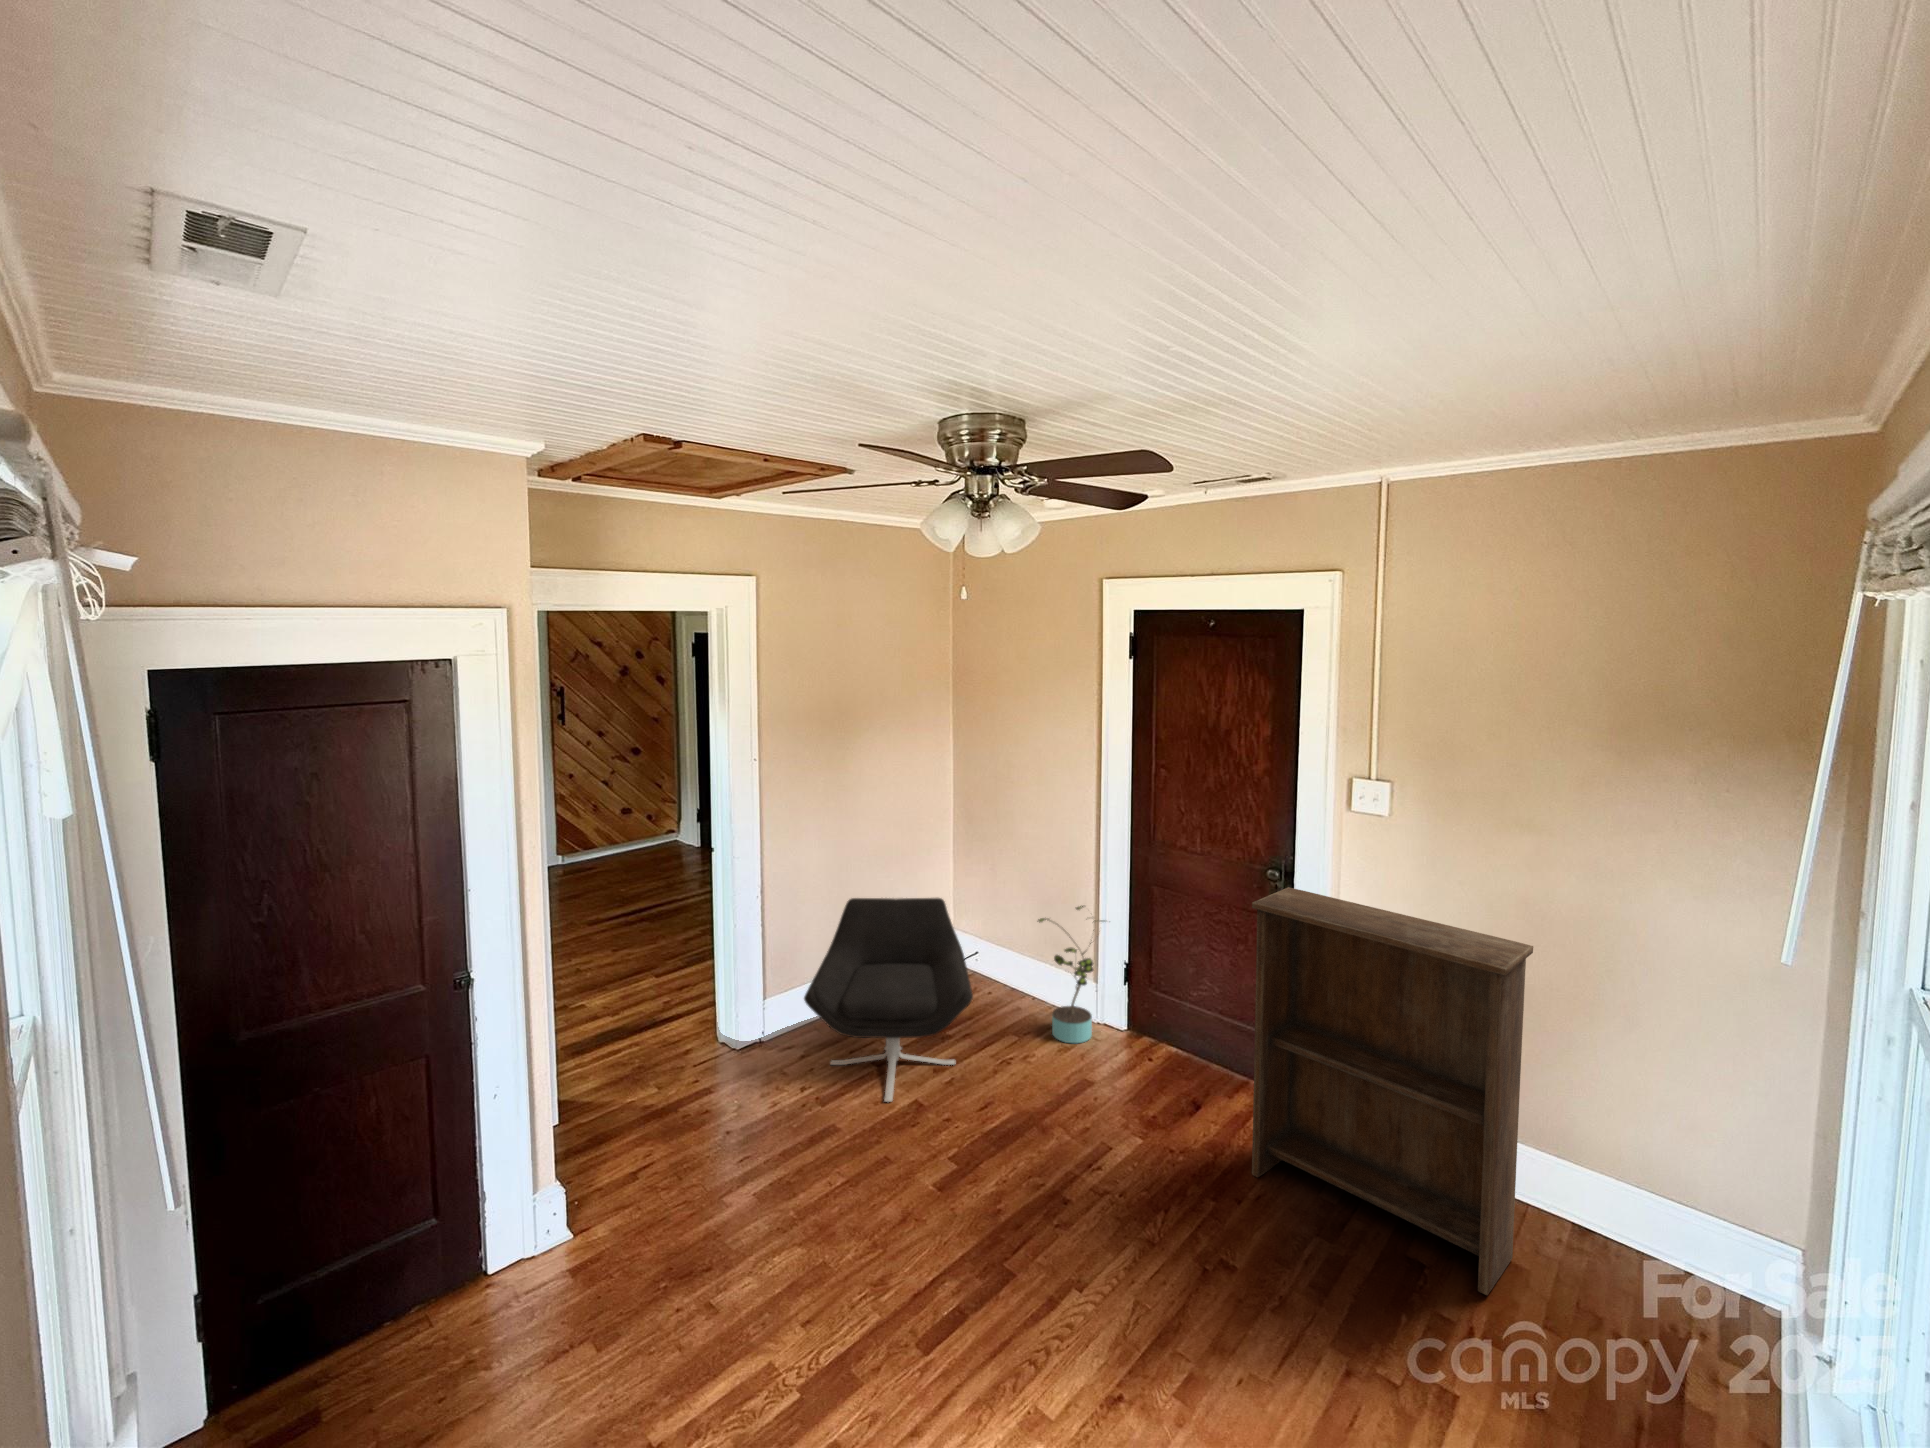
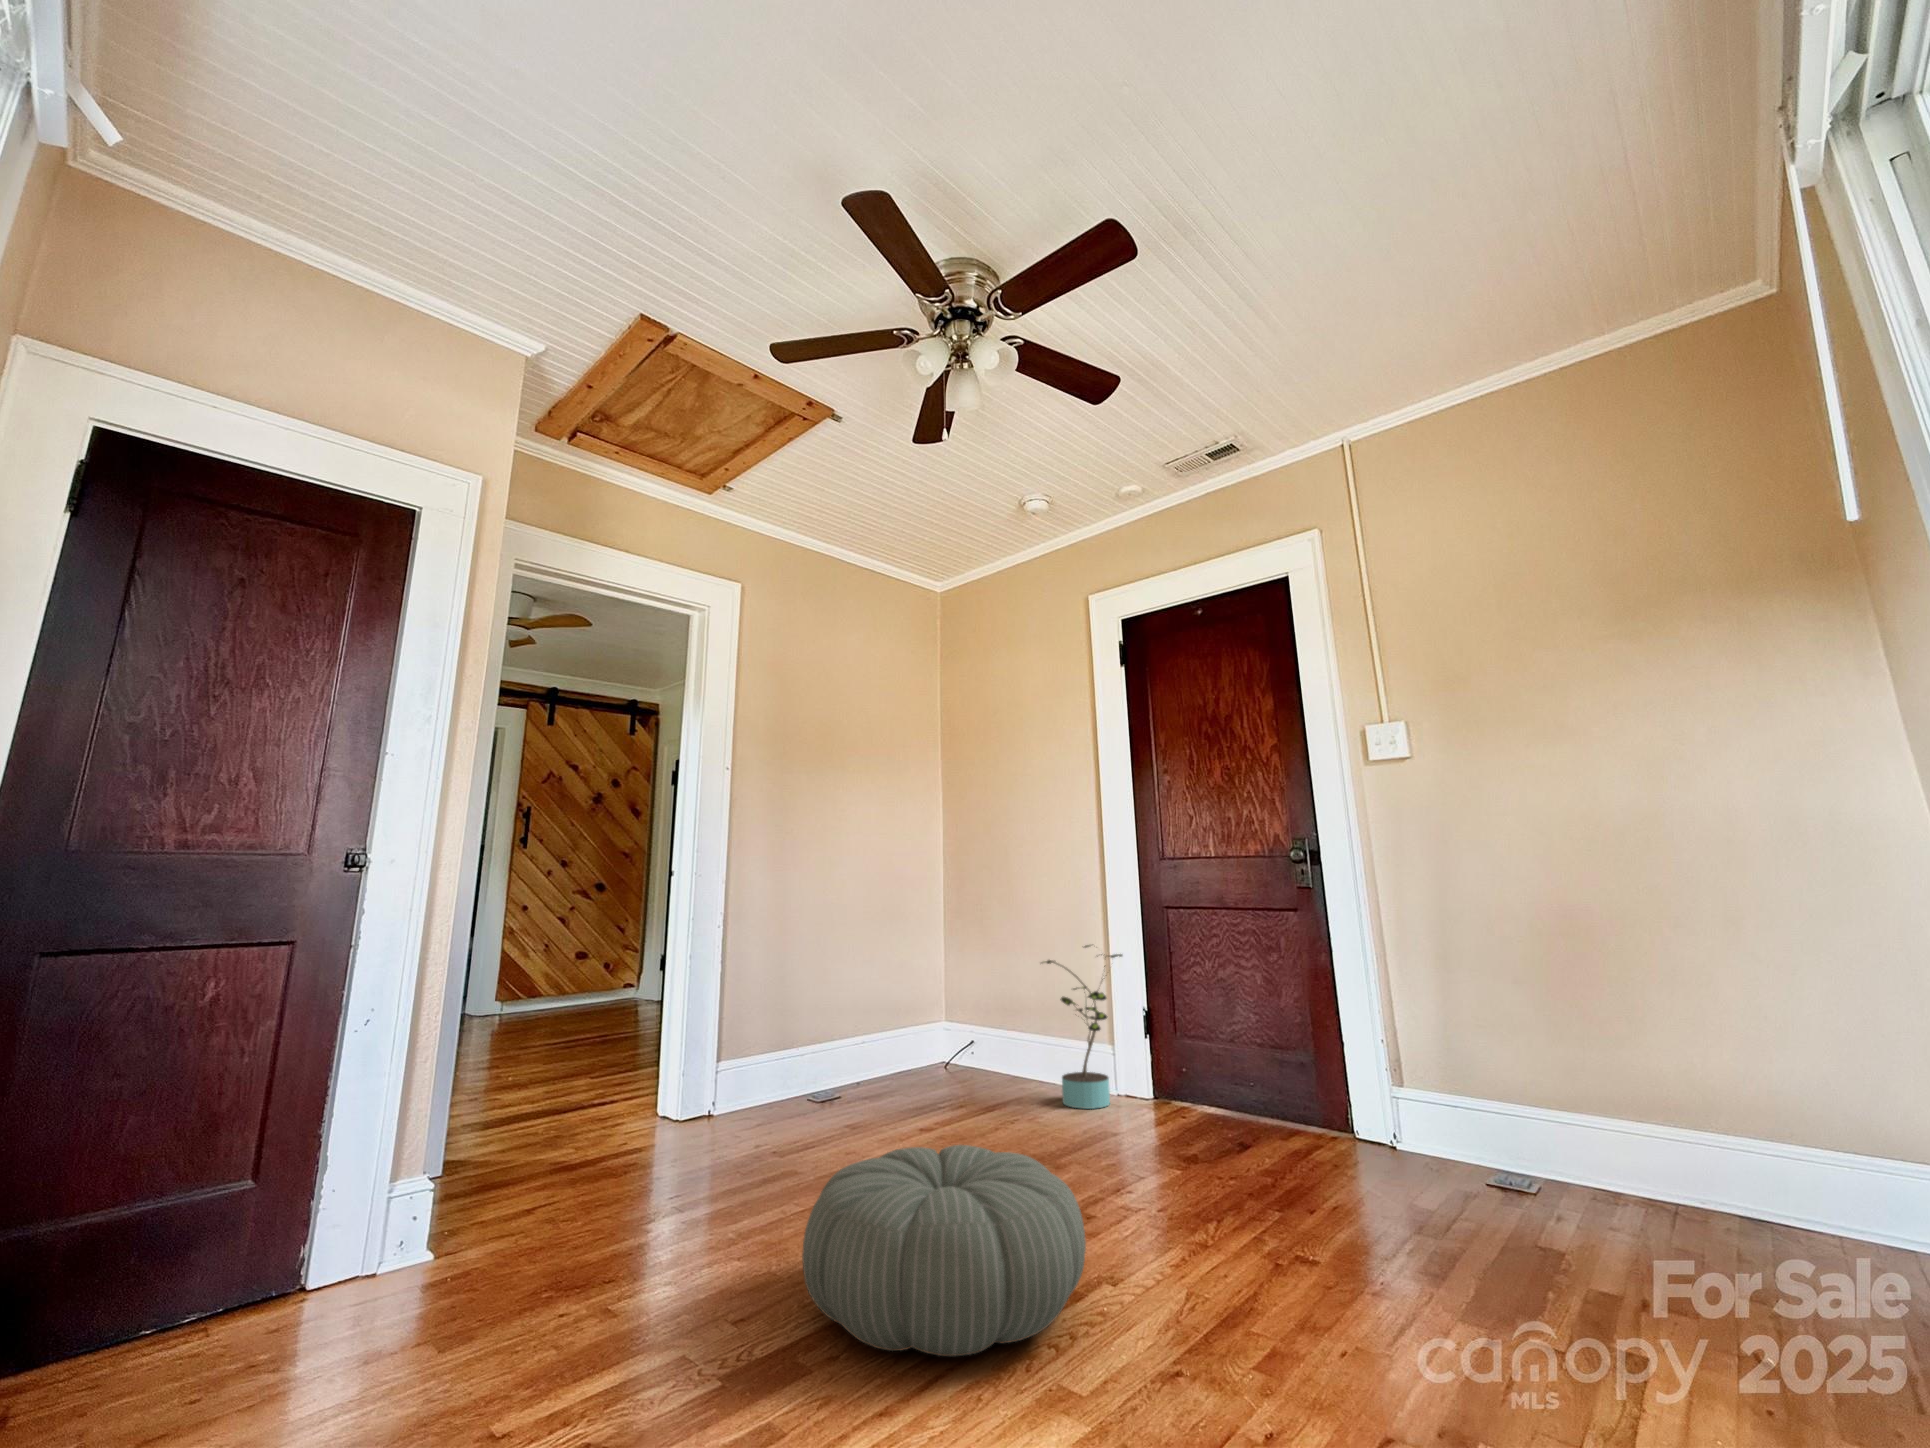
bookshelf: present [1252,887,1533,1295] -> none [1280,819,1674,1274]
lounge chair: present [804,898,973,1102] -> none [764,942,967,1151]
pouf: none [851,1177,1060,1380] -> present [802,1145,1086,1356]

